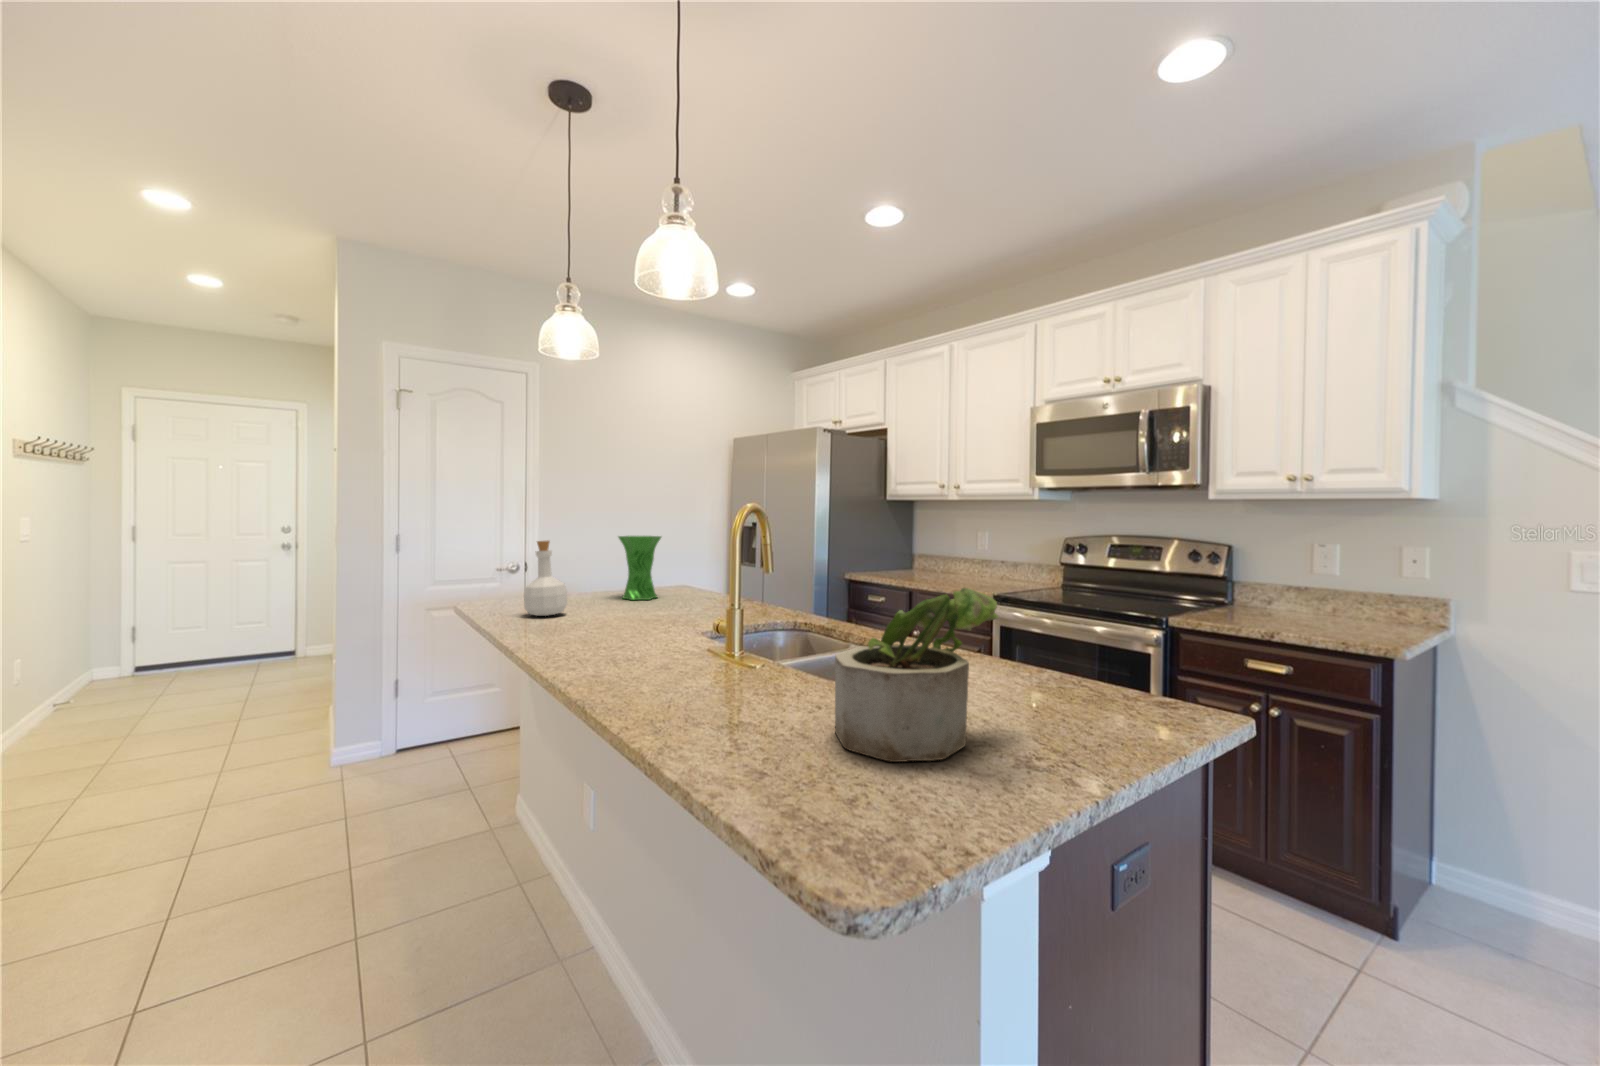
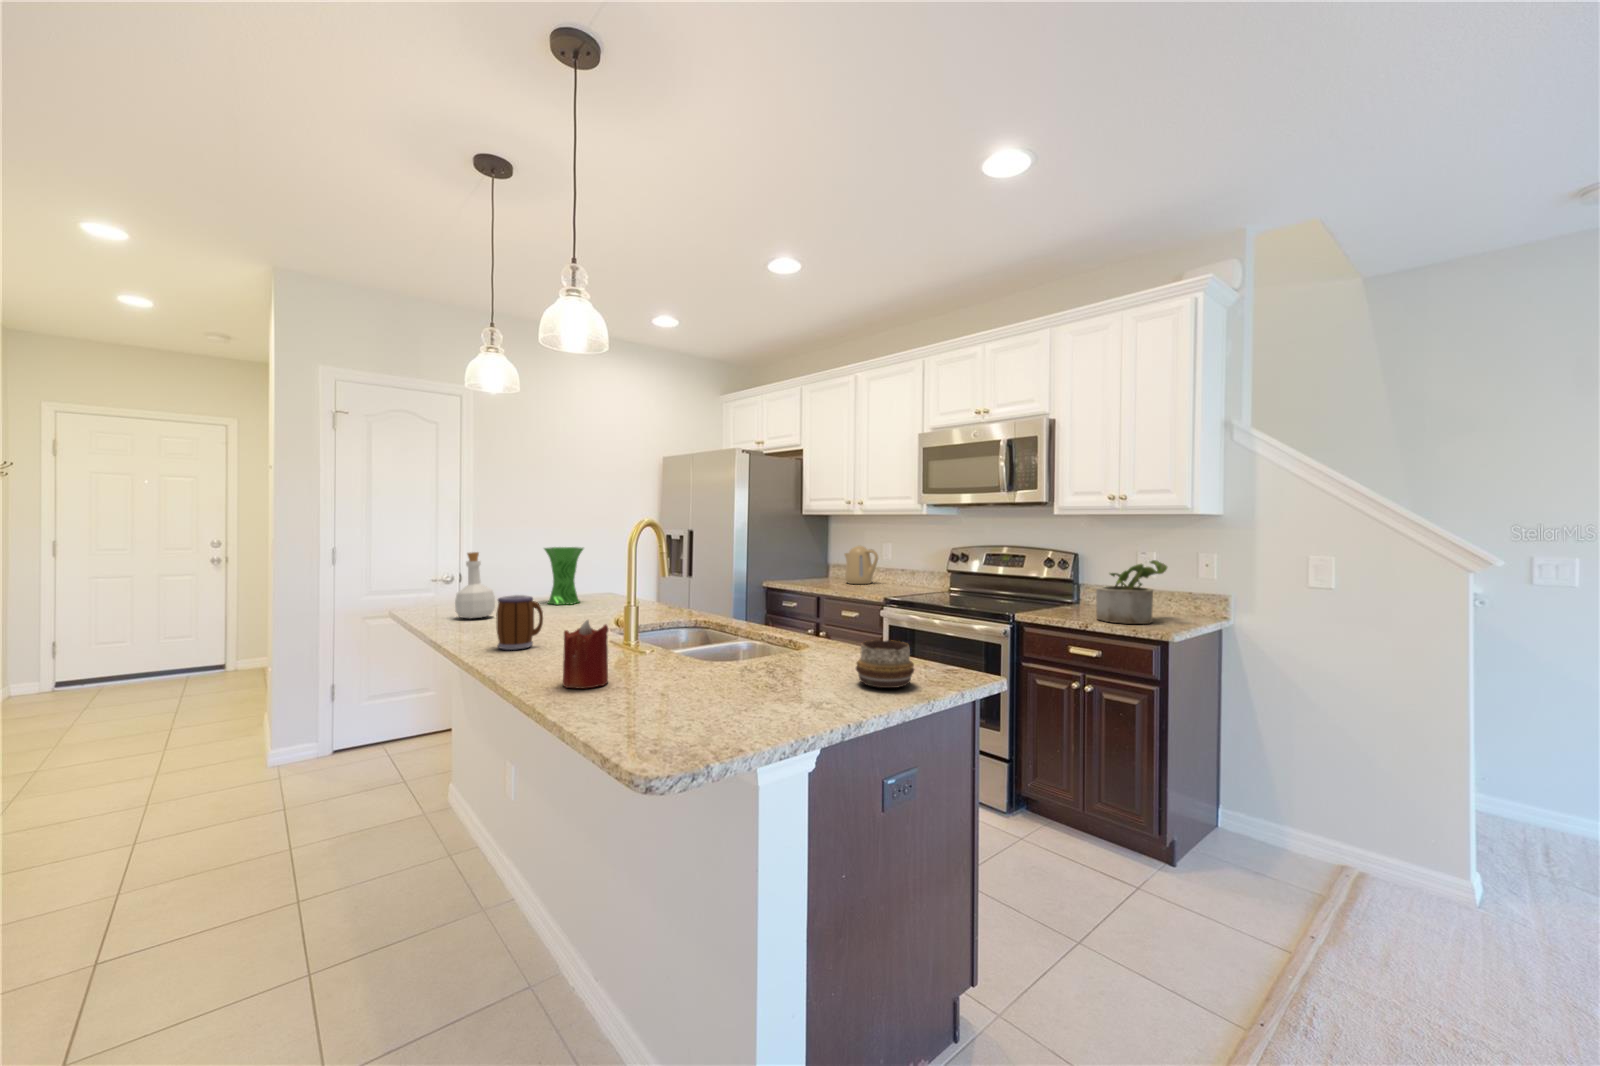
kettle: none [936,536,977,579] -> present [845,546,878,584]
potted plant: present [835,588,998,762] -> present [1096,560,1167,624]
mug: none [575,593,629,658] -> present [496,595,543,650]
candle: none [666,629,723,720] -> present [563,620,608,688]
decorative bowl: none [1051,661,1138,730] -> present [856,640,914,688]

